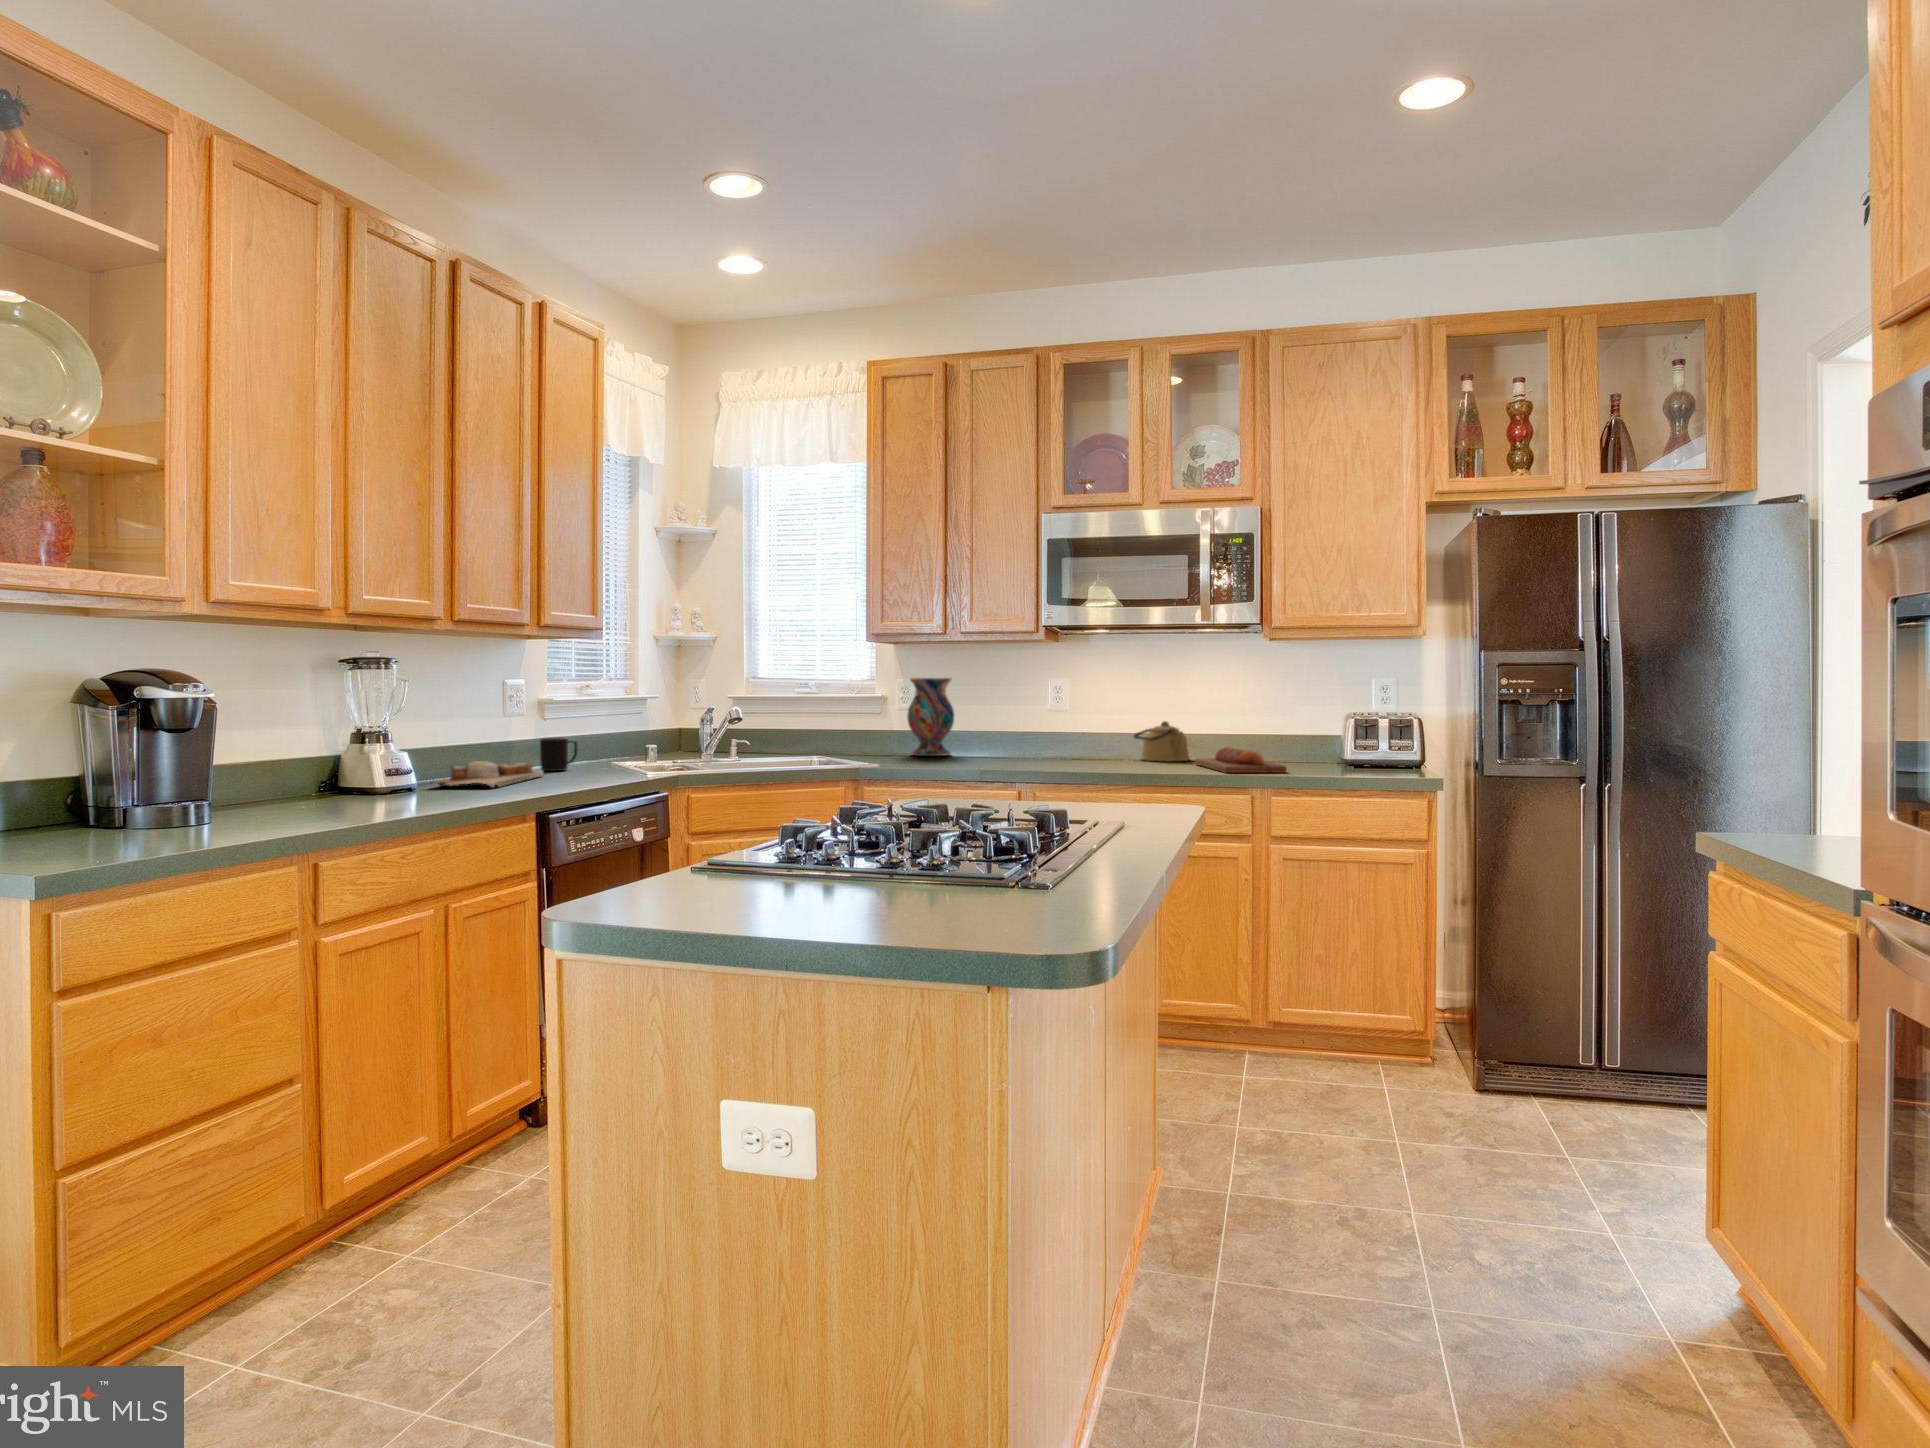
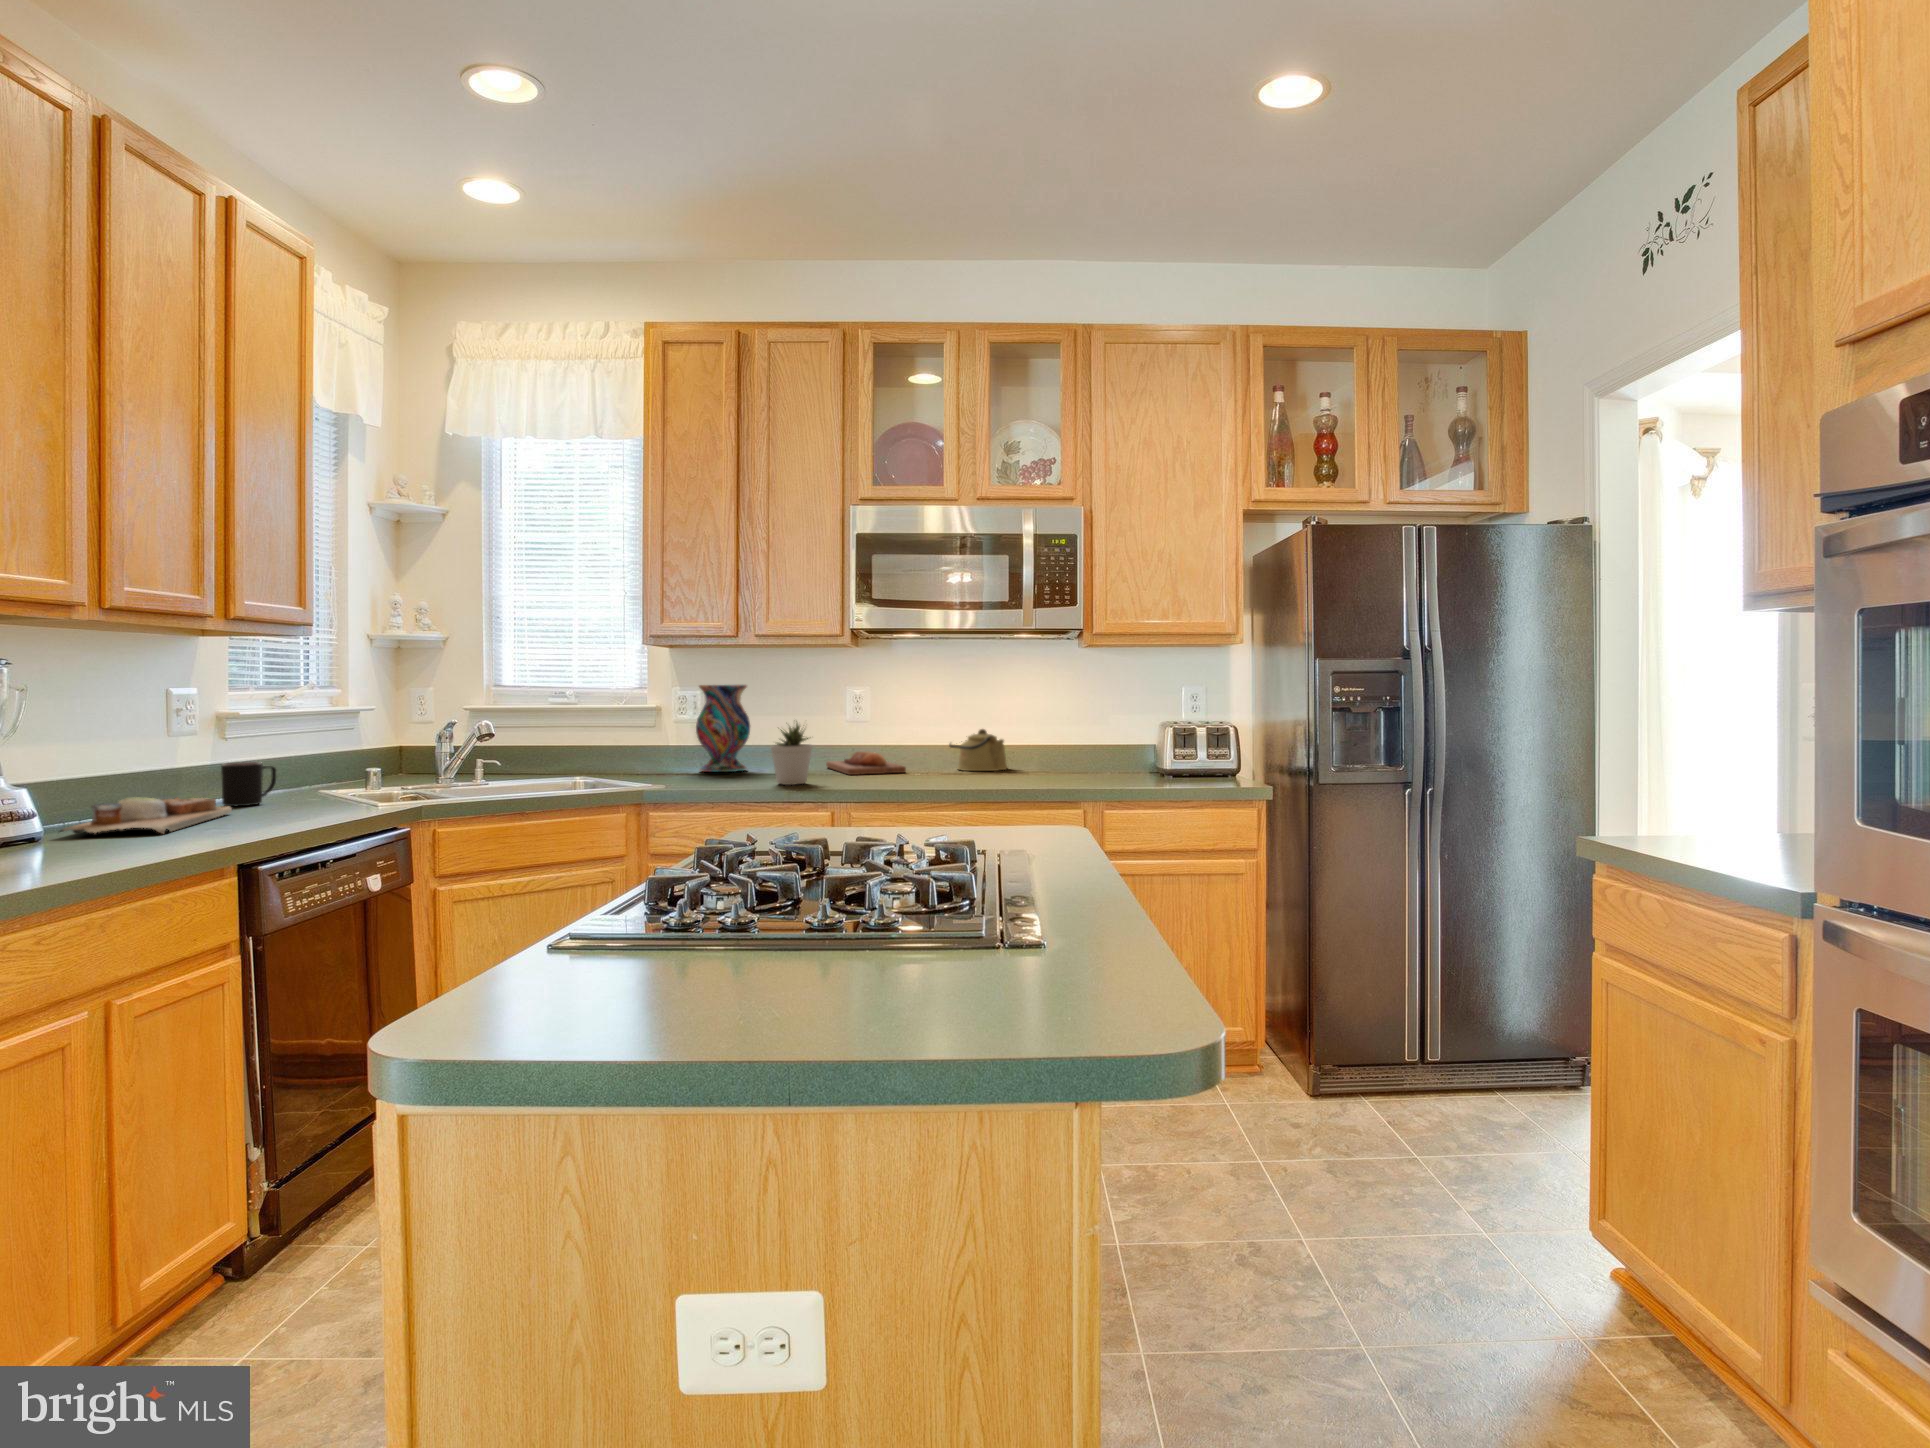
potted plant: none [959,709,997,768] -> present [771,721,812,785]
bread loaf: present [1195,747,1287,773] -> present [826,752,906,775]

